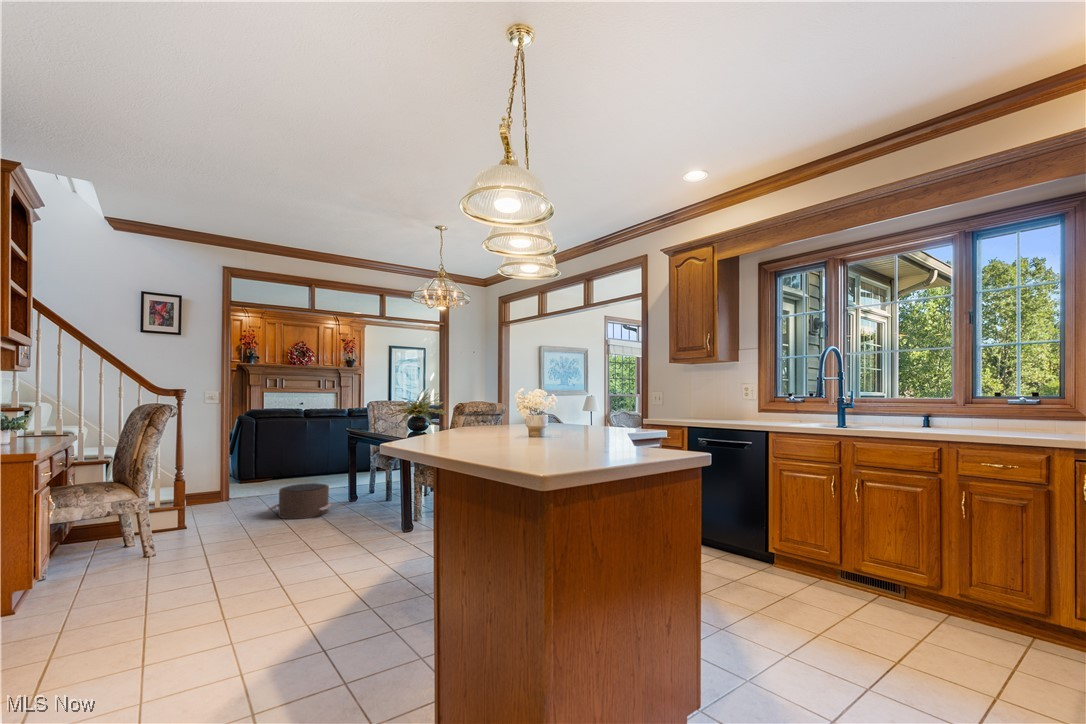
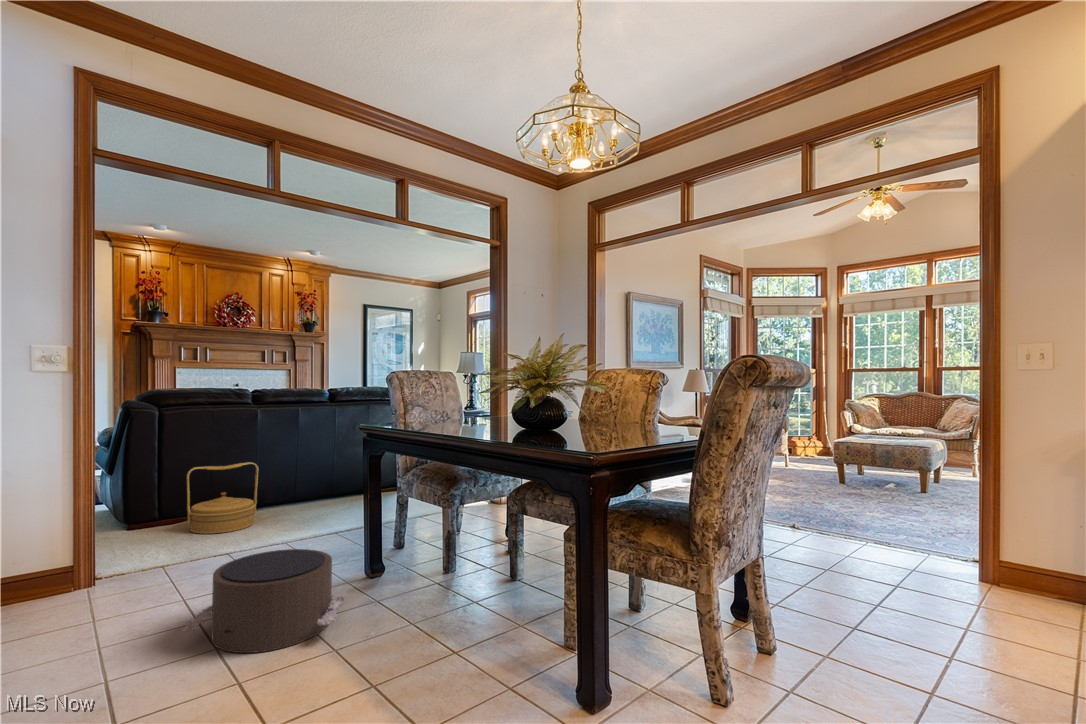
woven basket: none [270,449,307,485] -> present [187,462,258,534]

